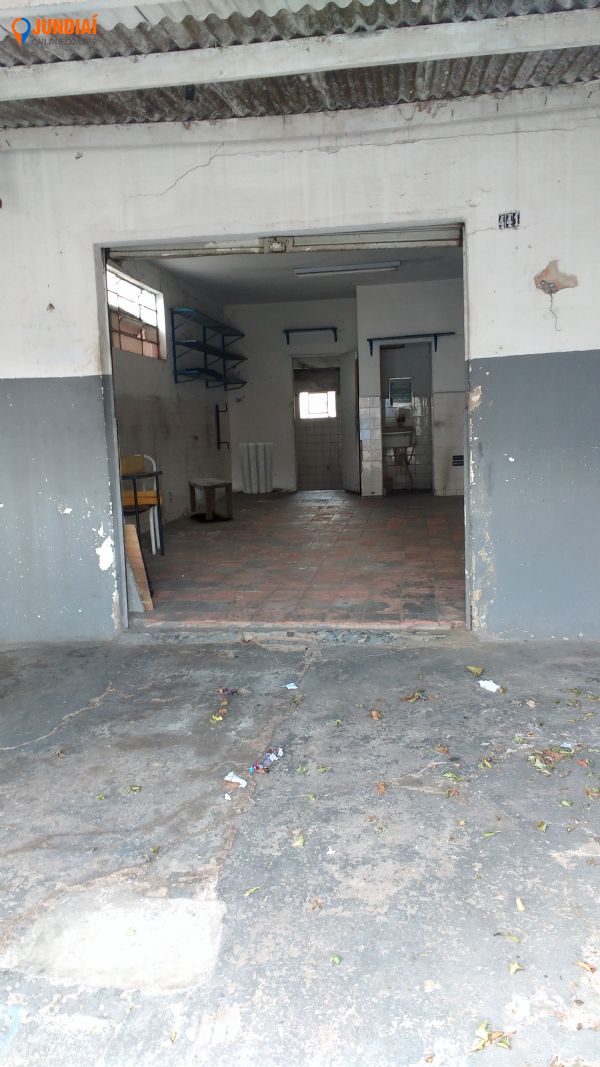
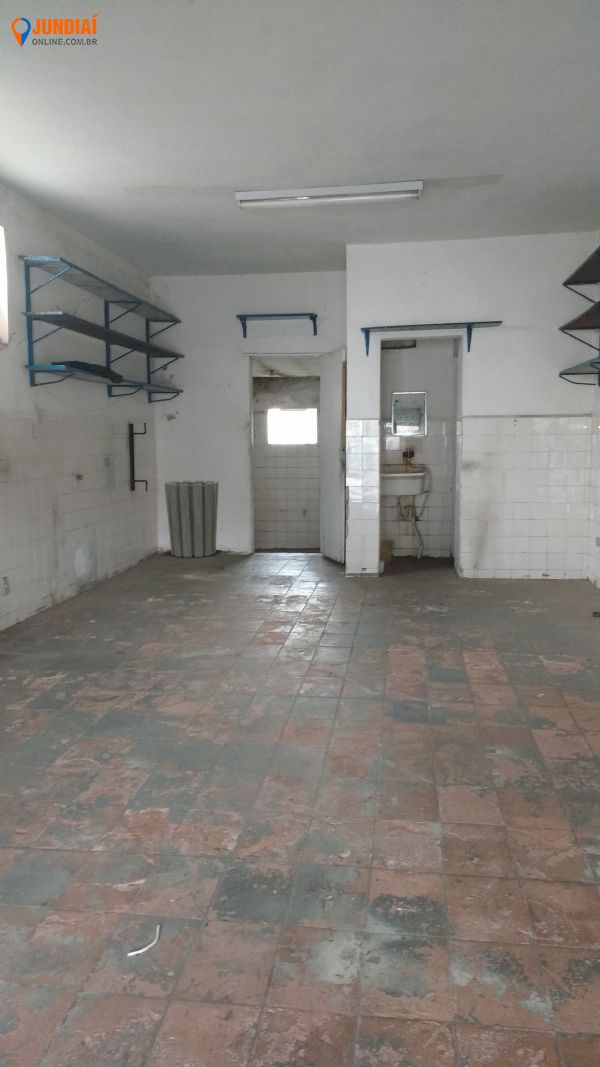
bench: present [188,478,233,520] -> none [52,547,117,632]

